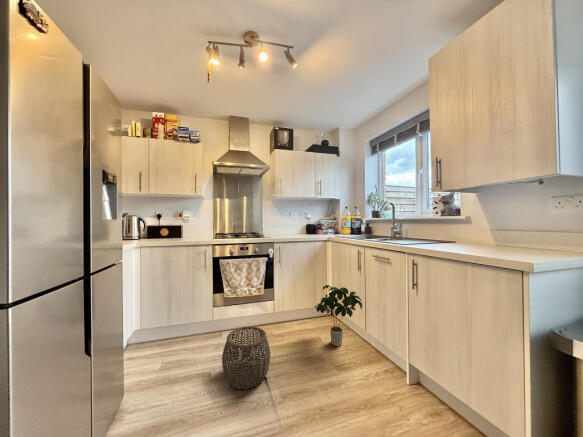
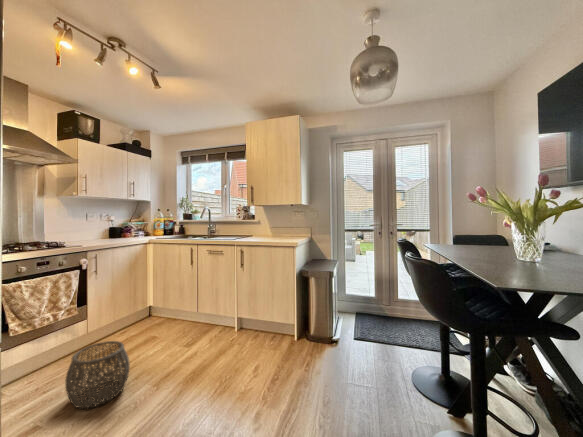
potted plant: present [315,285,362,346] -> none [149,282,200,336]

